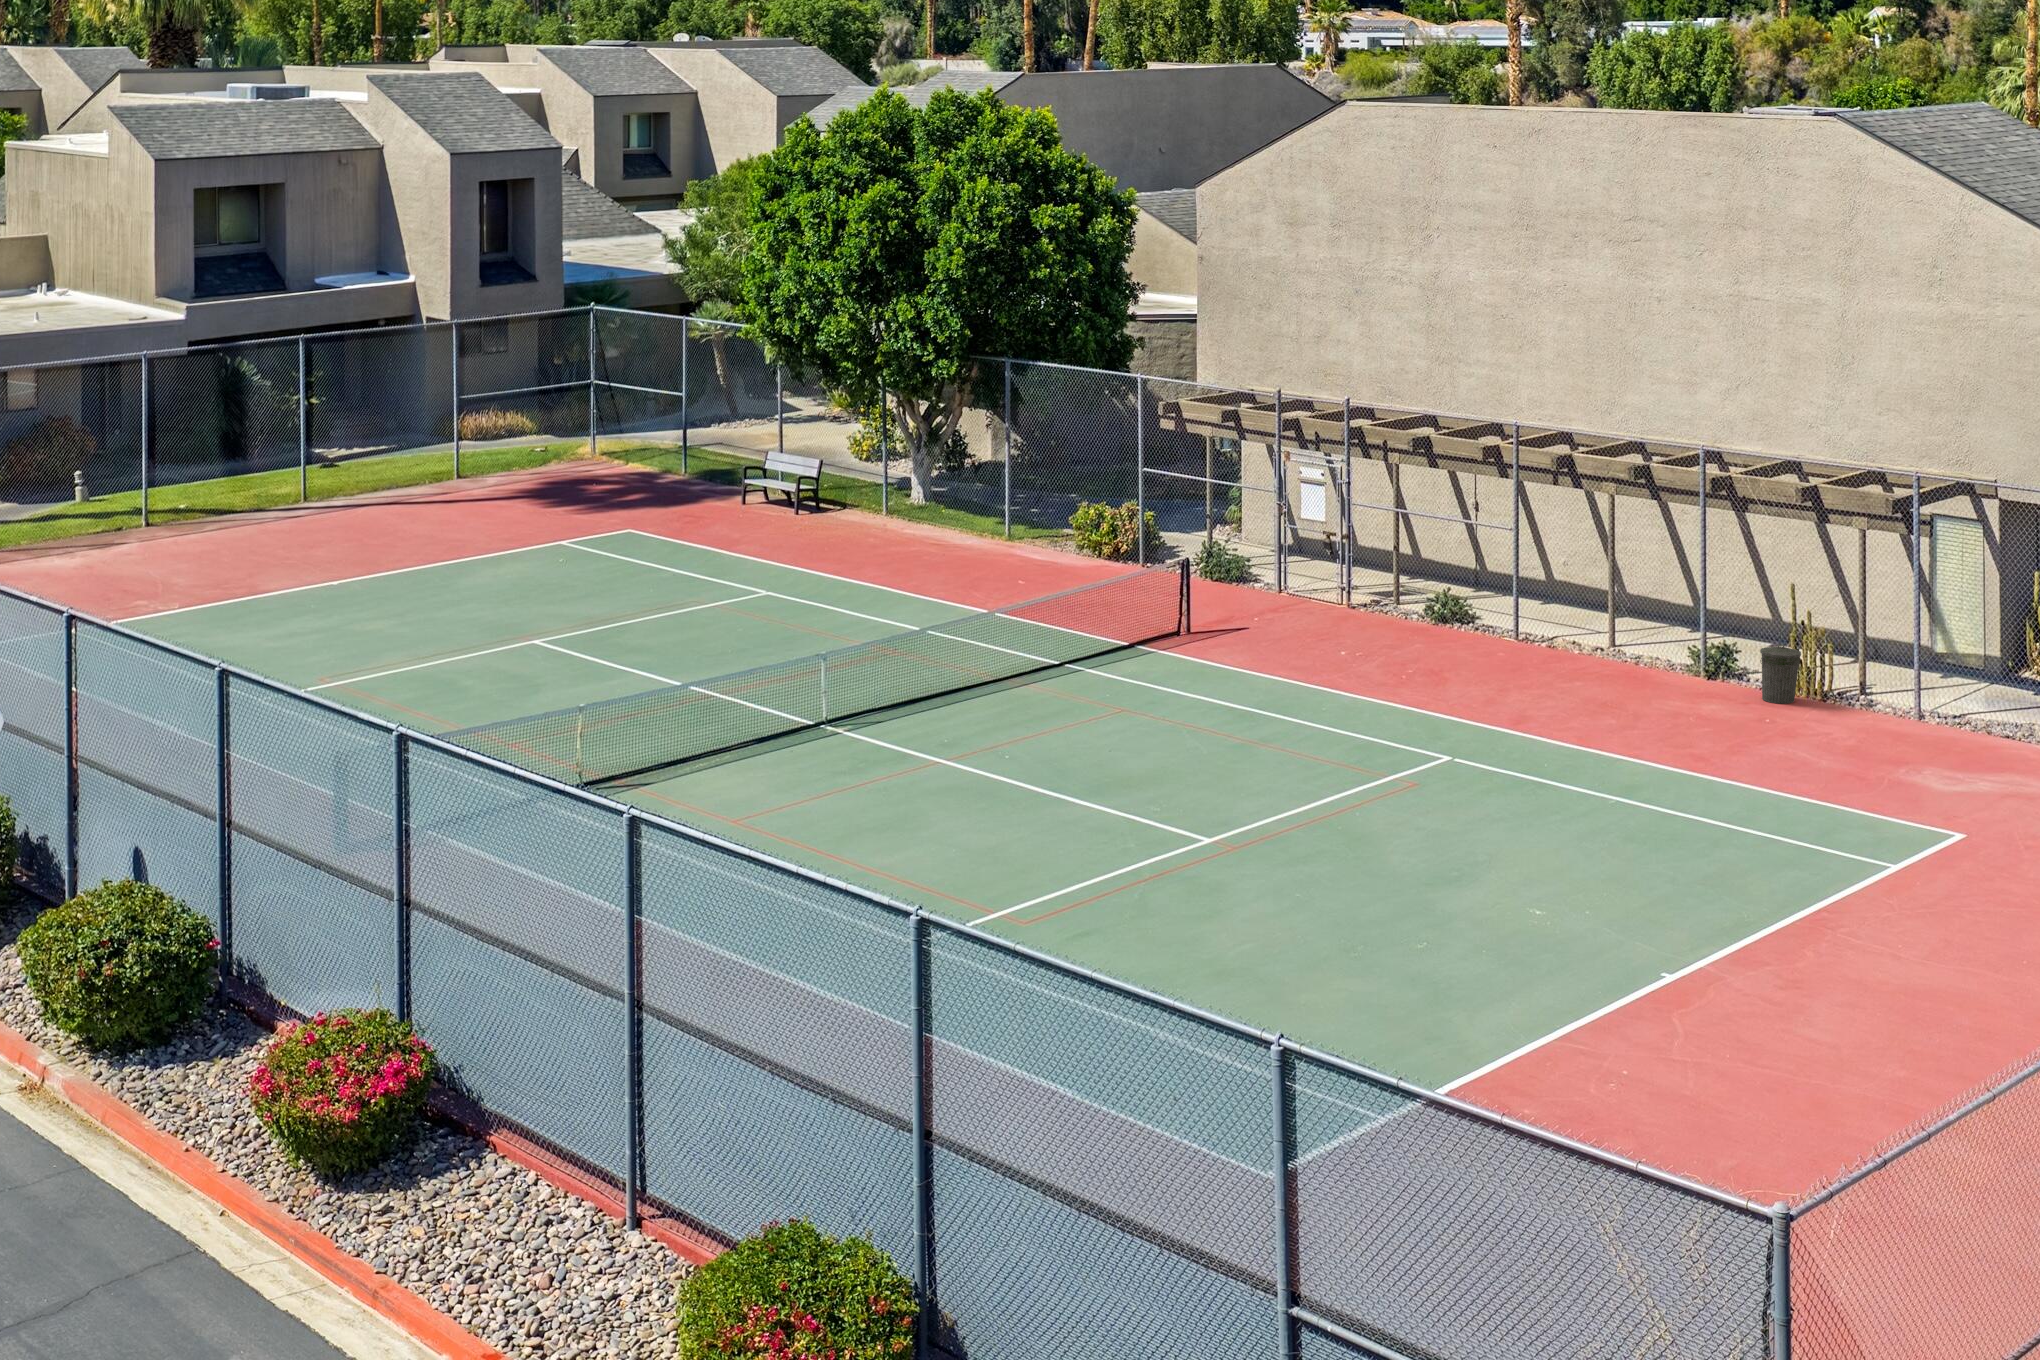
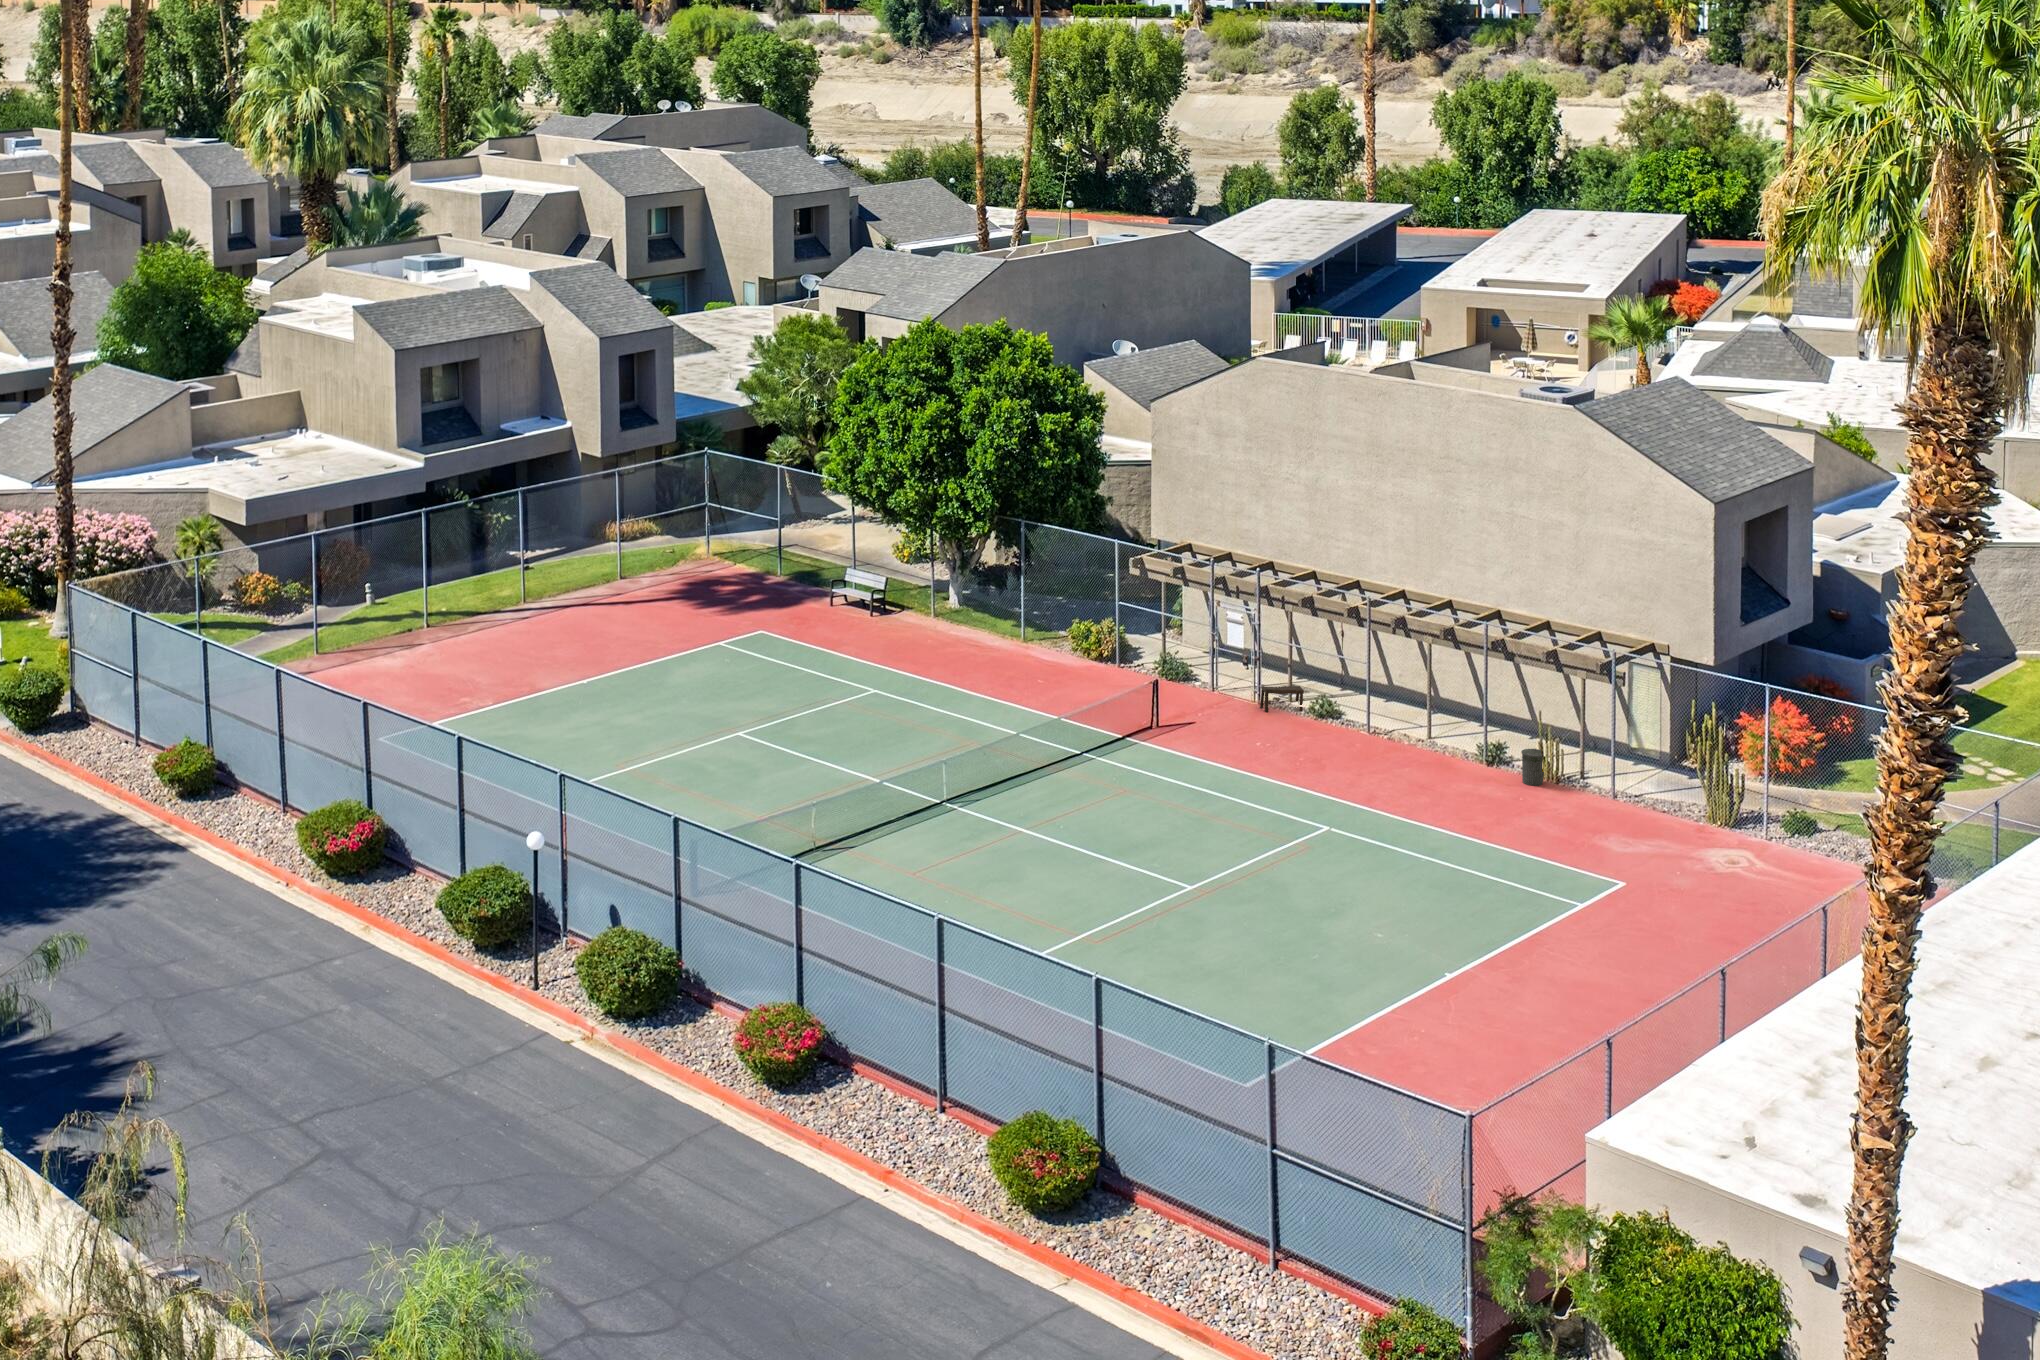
bench: none [1355,579,1420,617] -> present [1260,686,1304,712]

